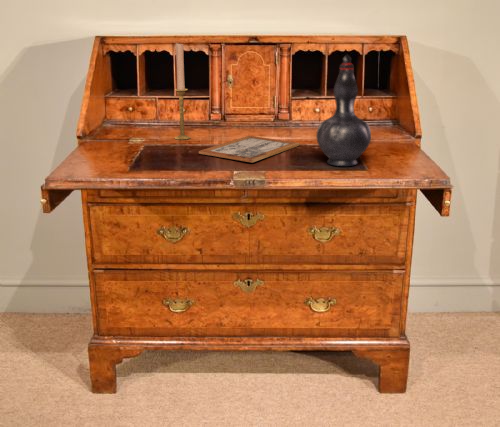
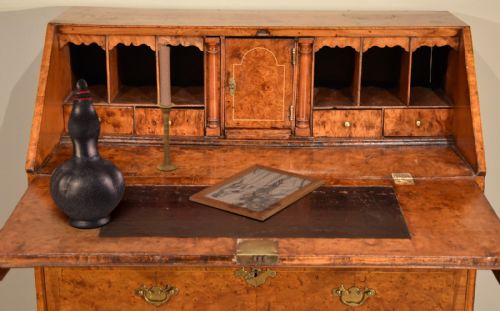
decorative vase: present [316,55,371,166] -> present [50,79,125,228]

